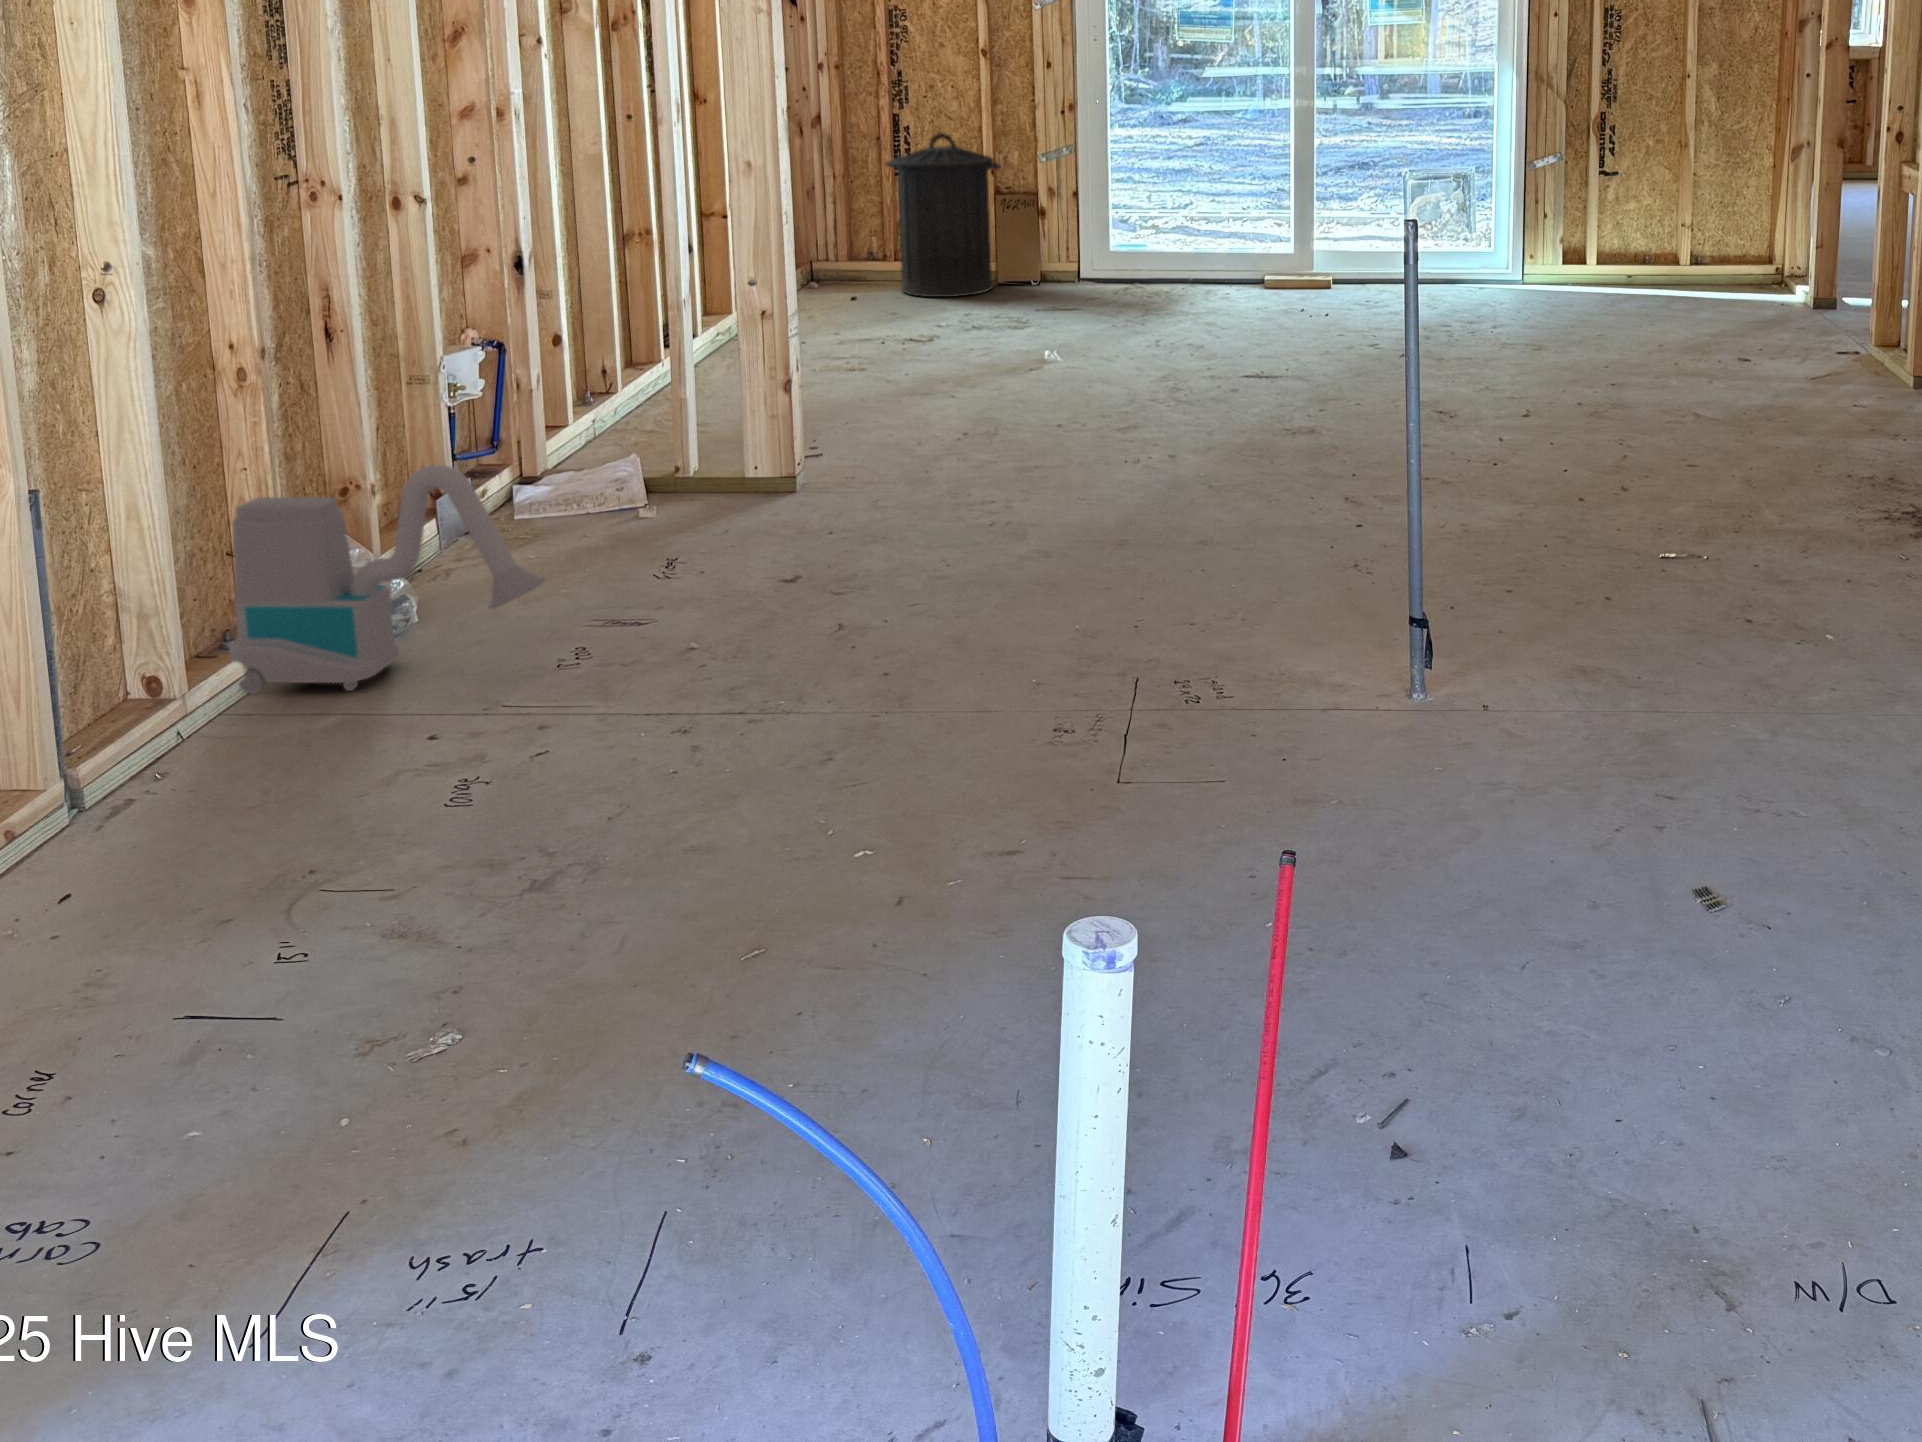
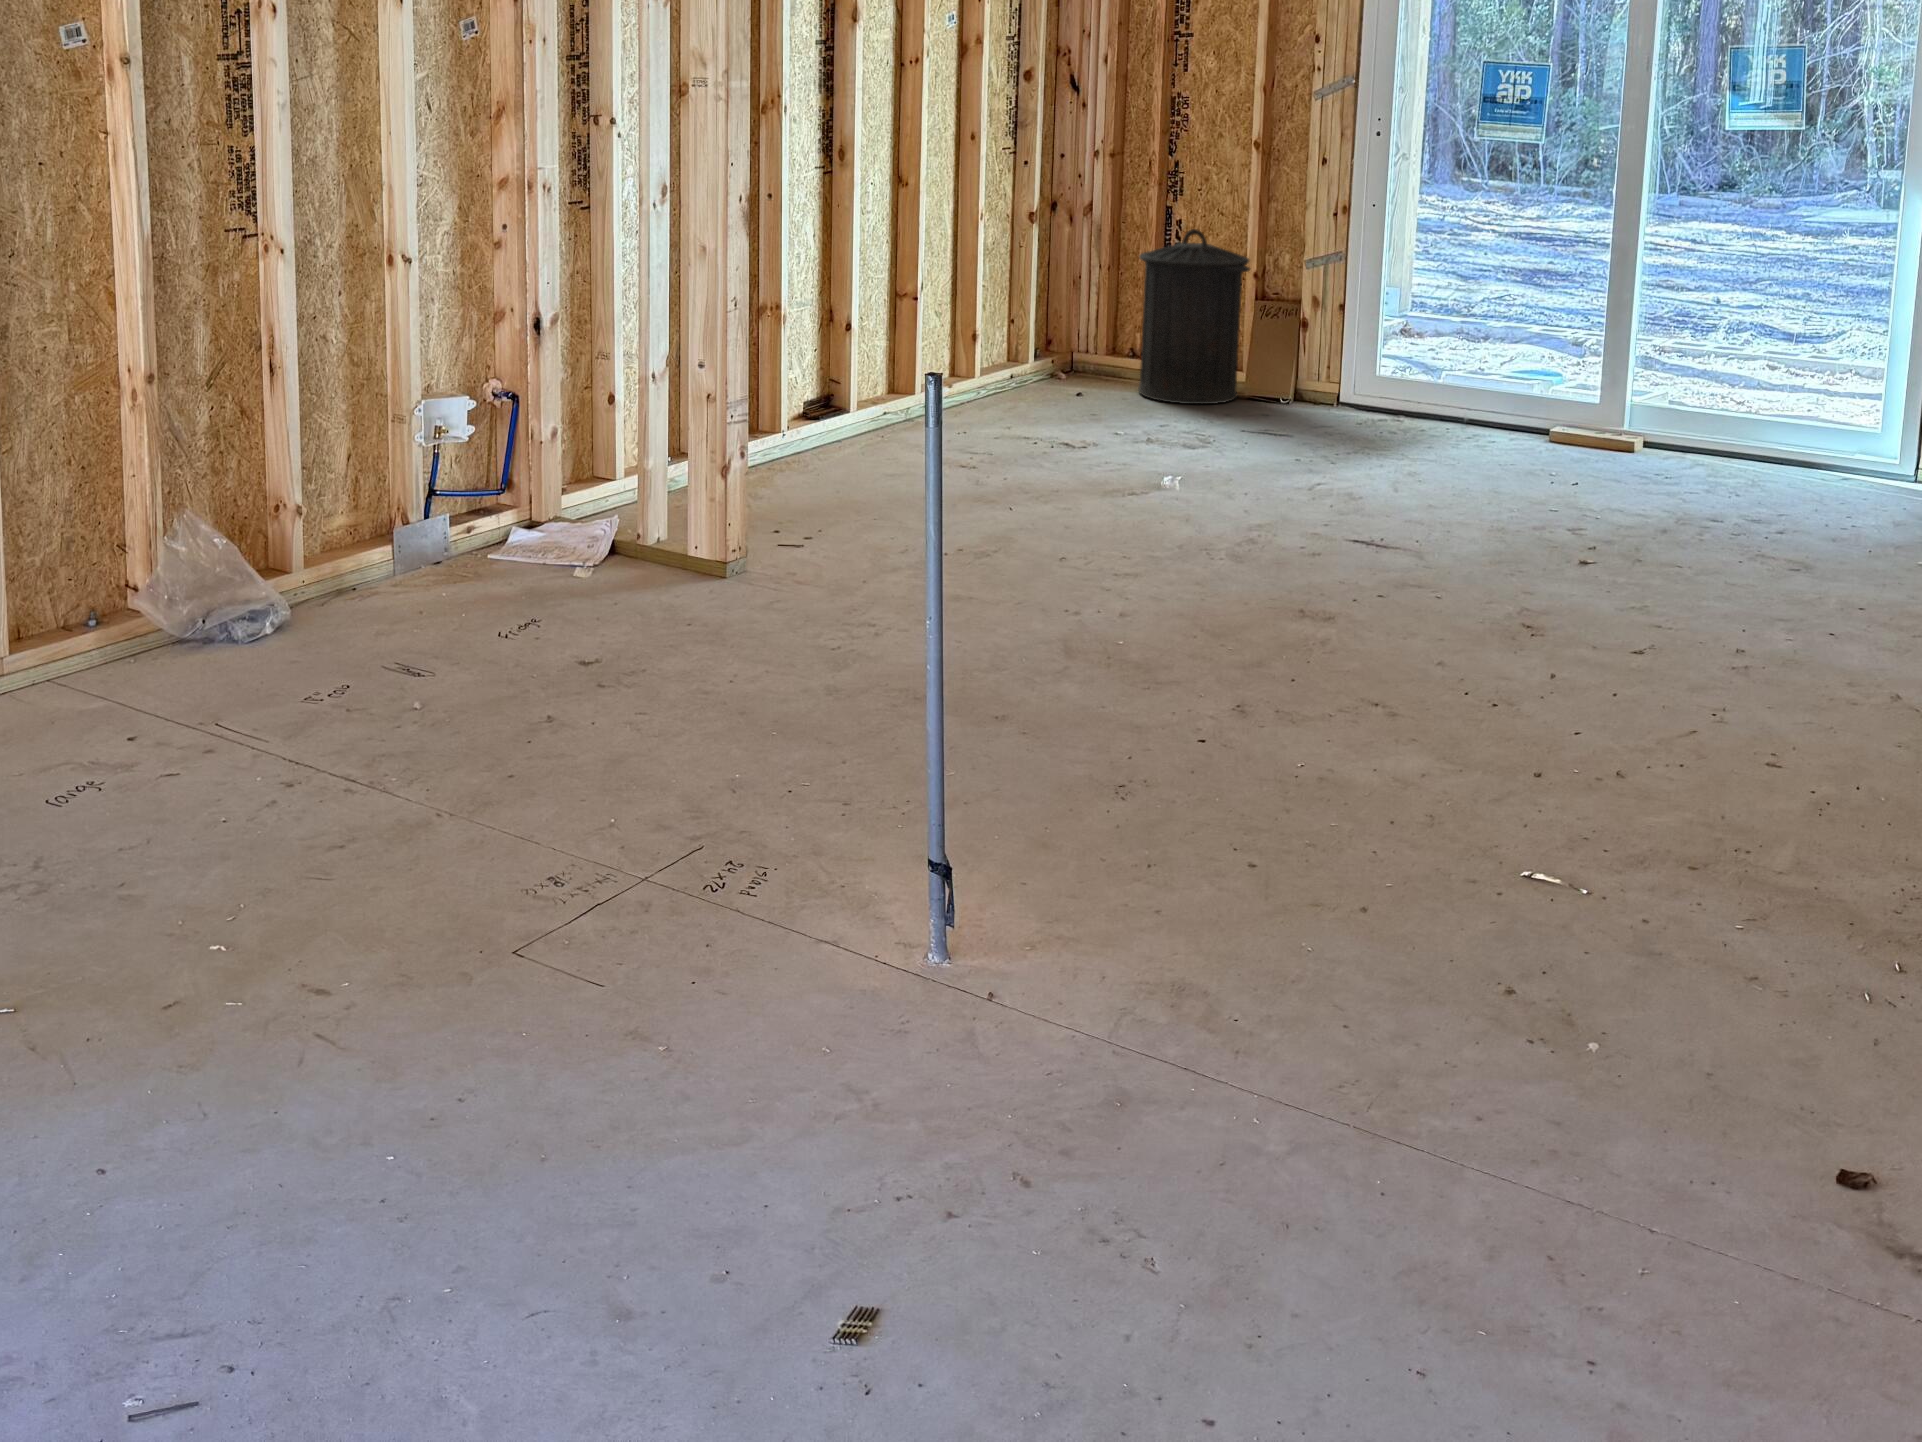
vacuum cleaner: present [229,465,546,694] -> none [80,496,277,680]

